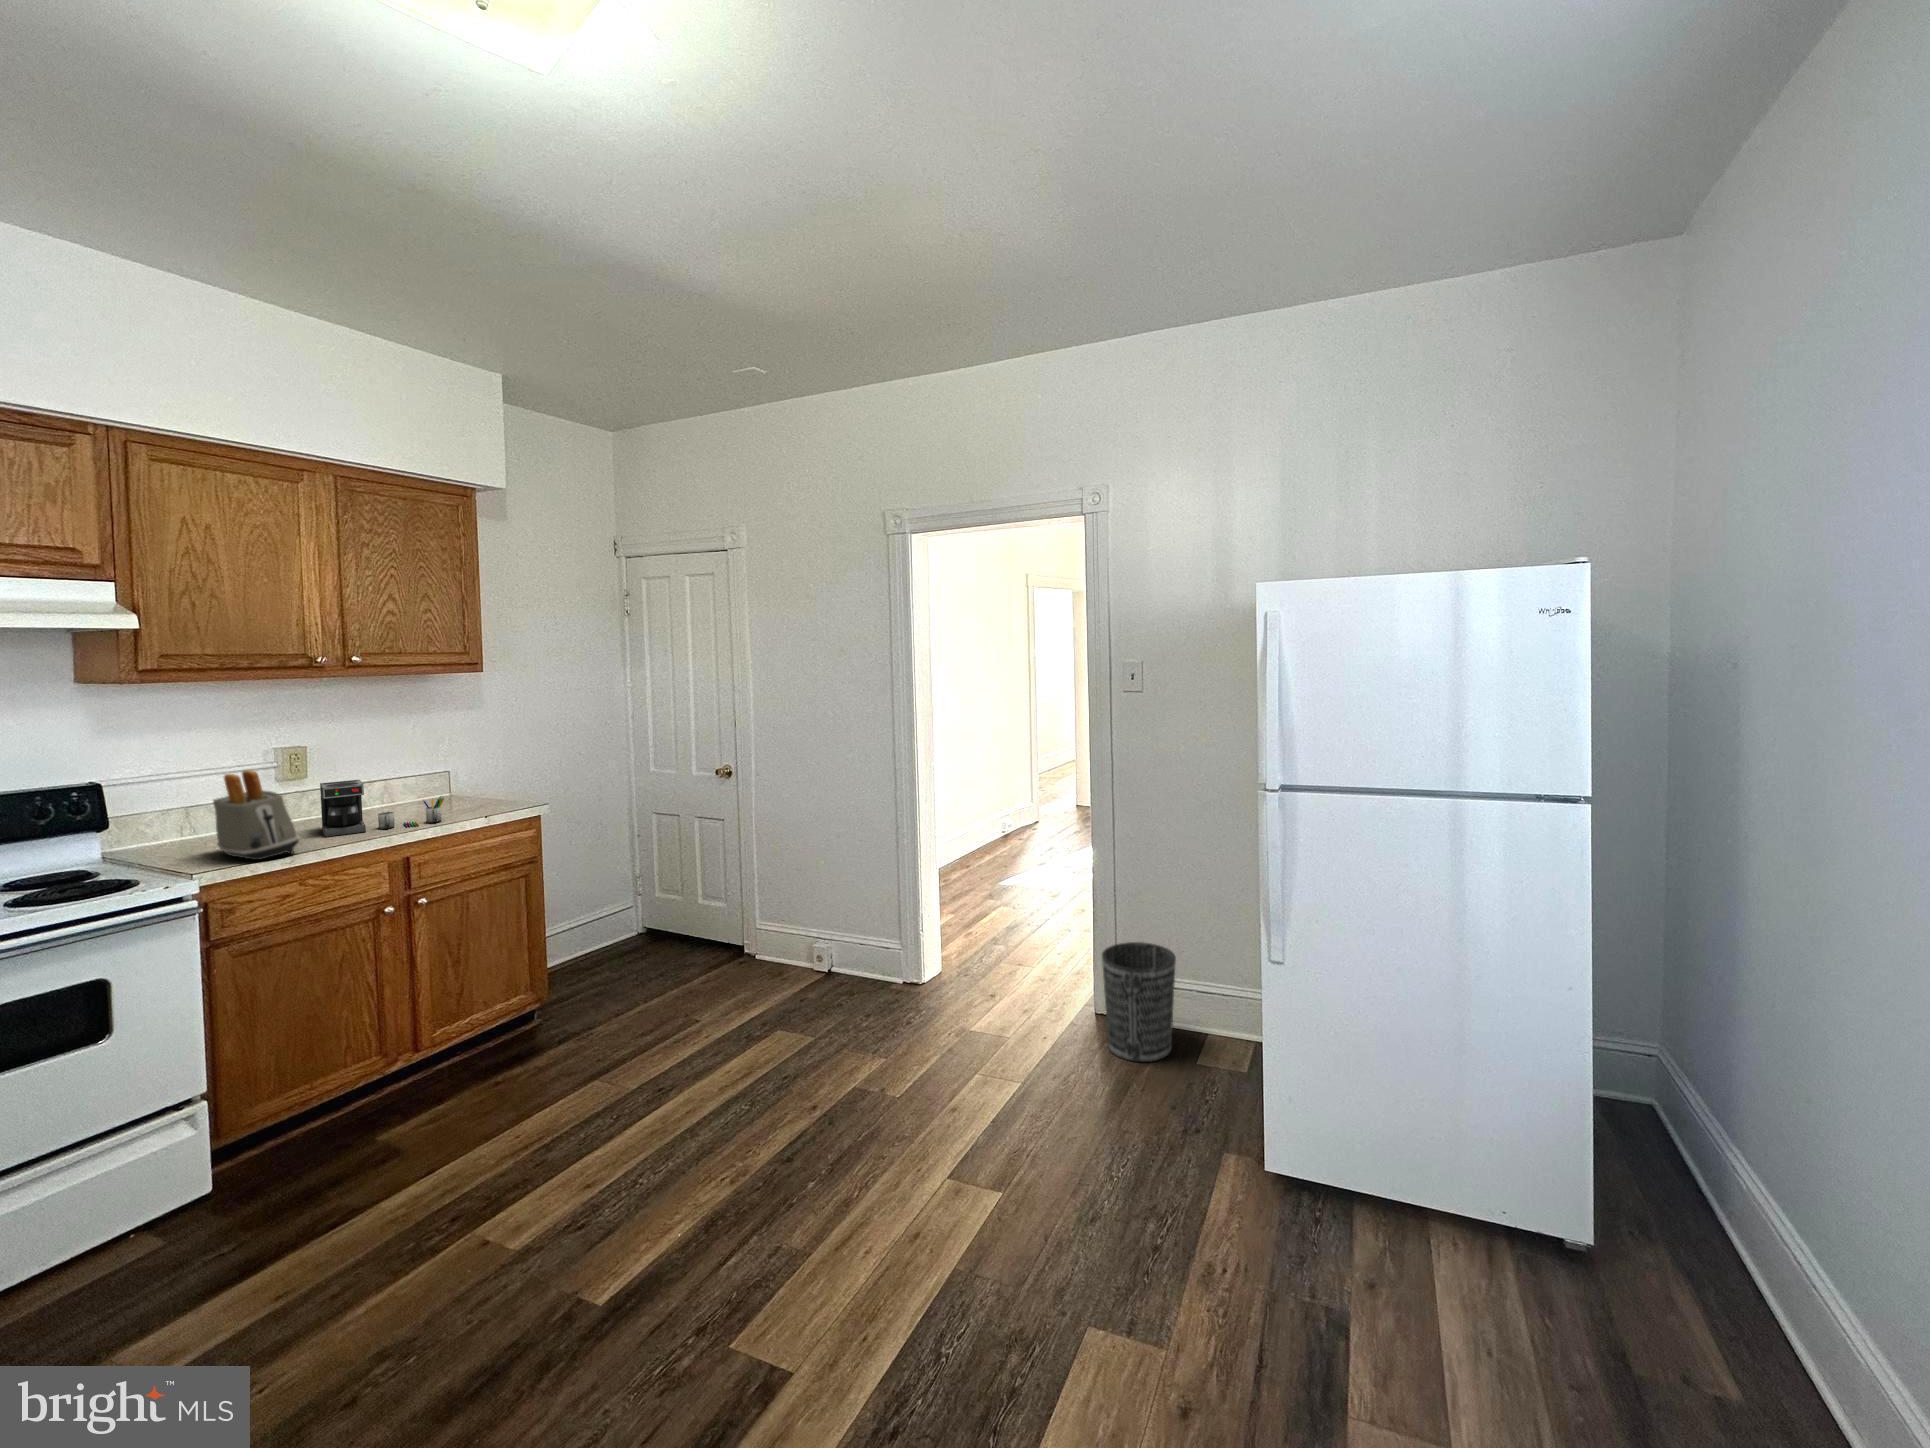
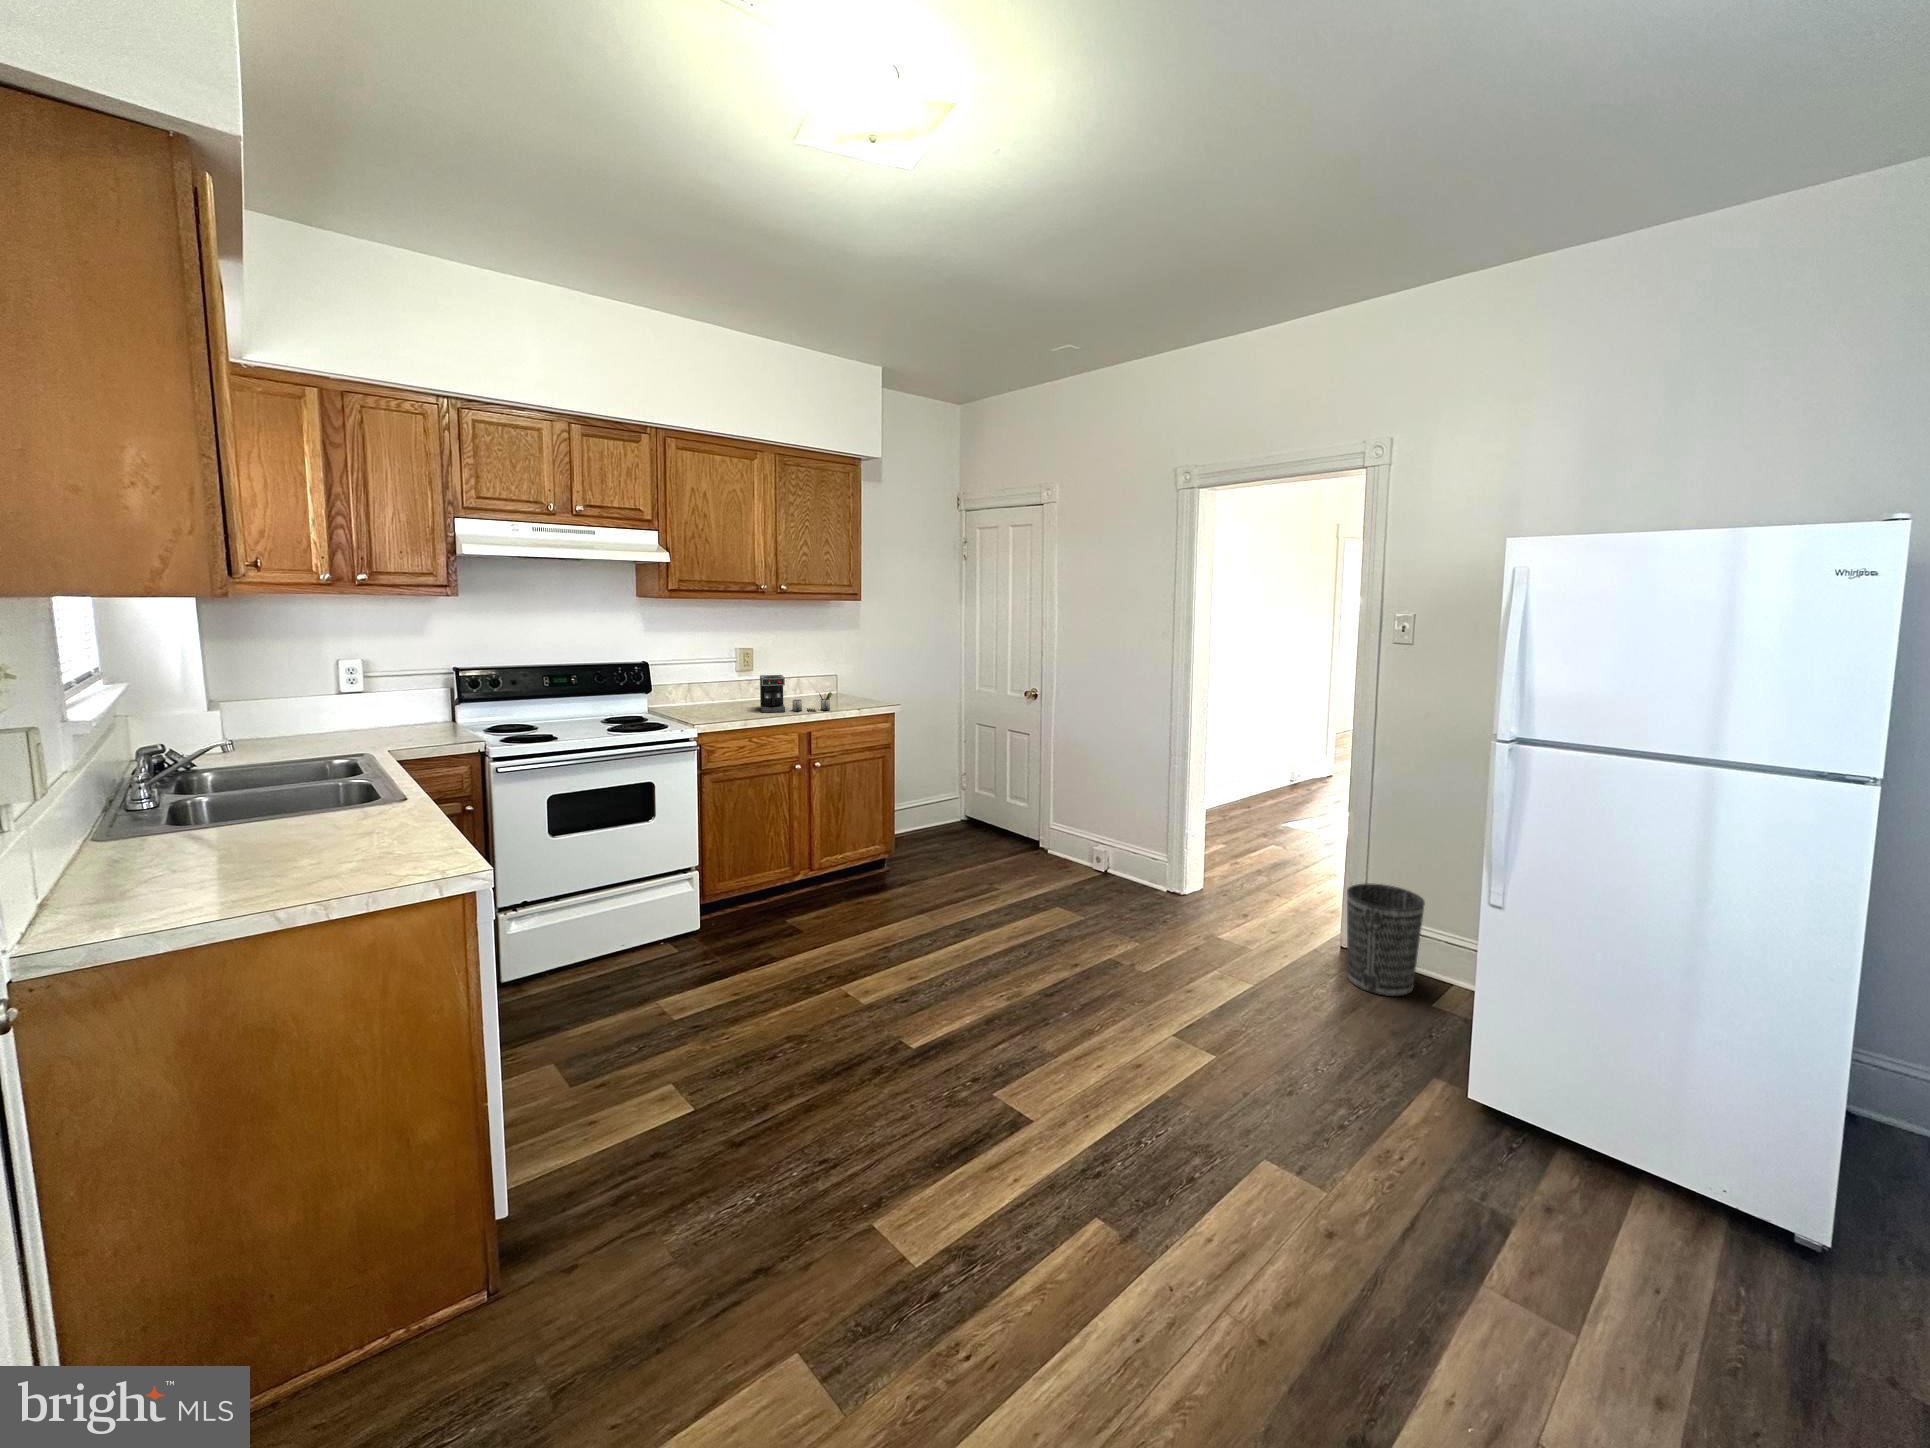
toaster: present [213,770,299,860] -> none [704,661,749,722]

